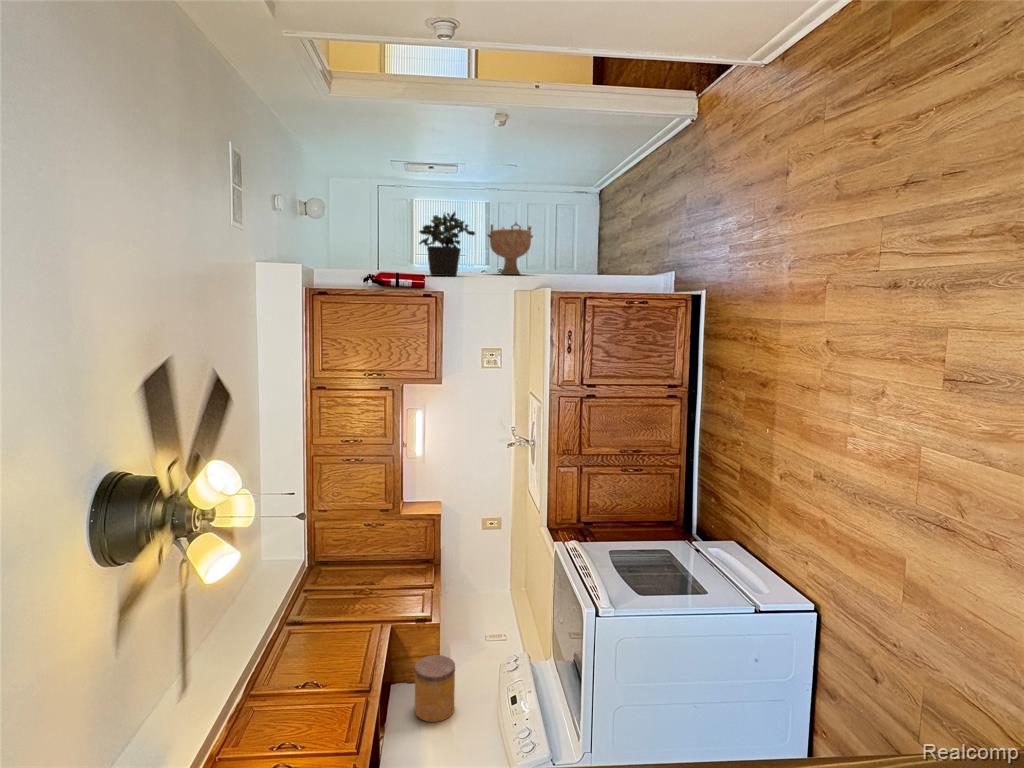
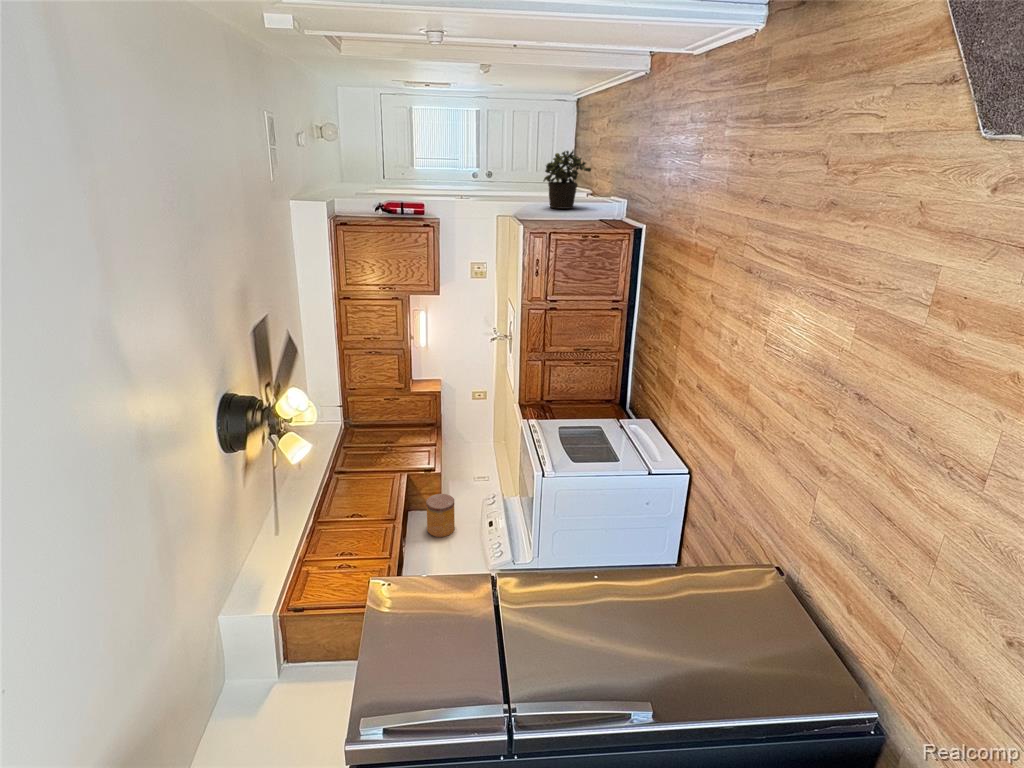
potted plant: present [419,212,475,276] -> present [544,150,591,209]
decorative bowl: present [488,223,533,275] -> none [476,149,515,194]

